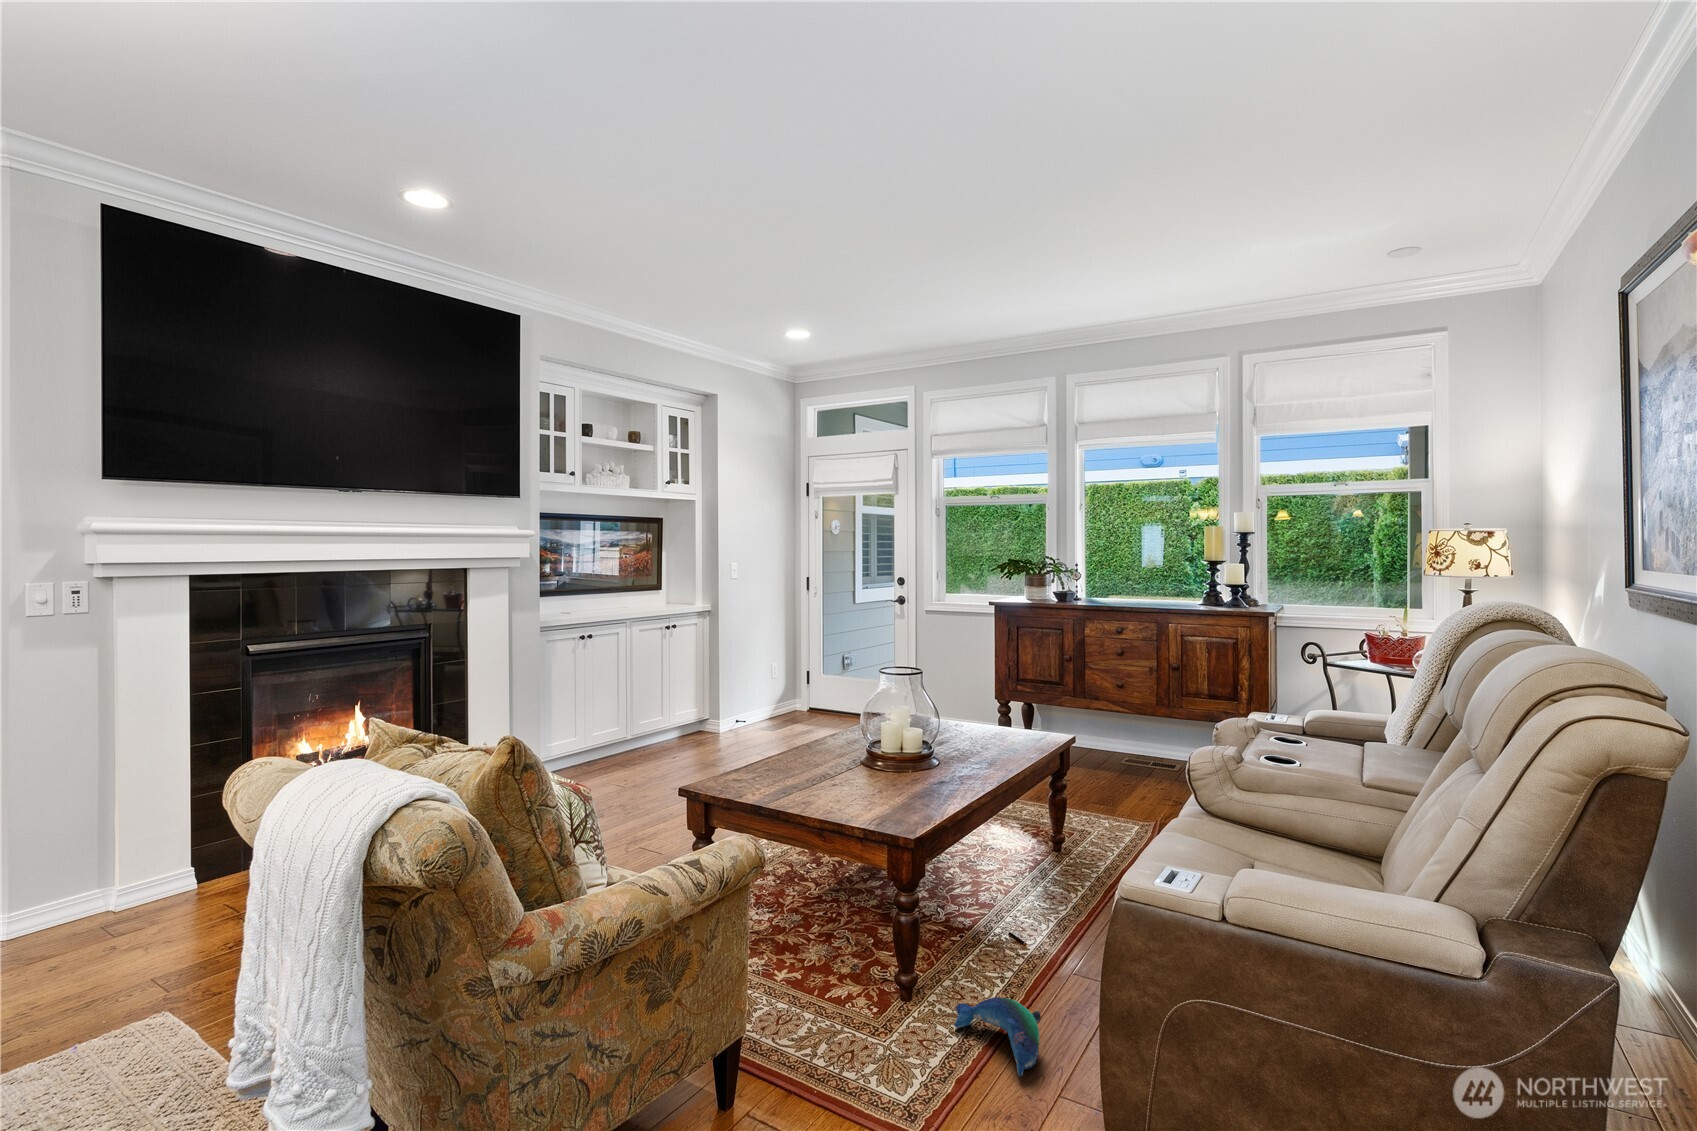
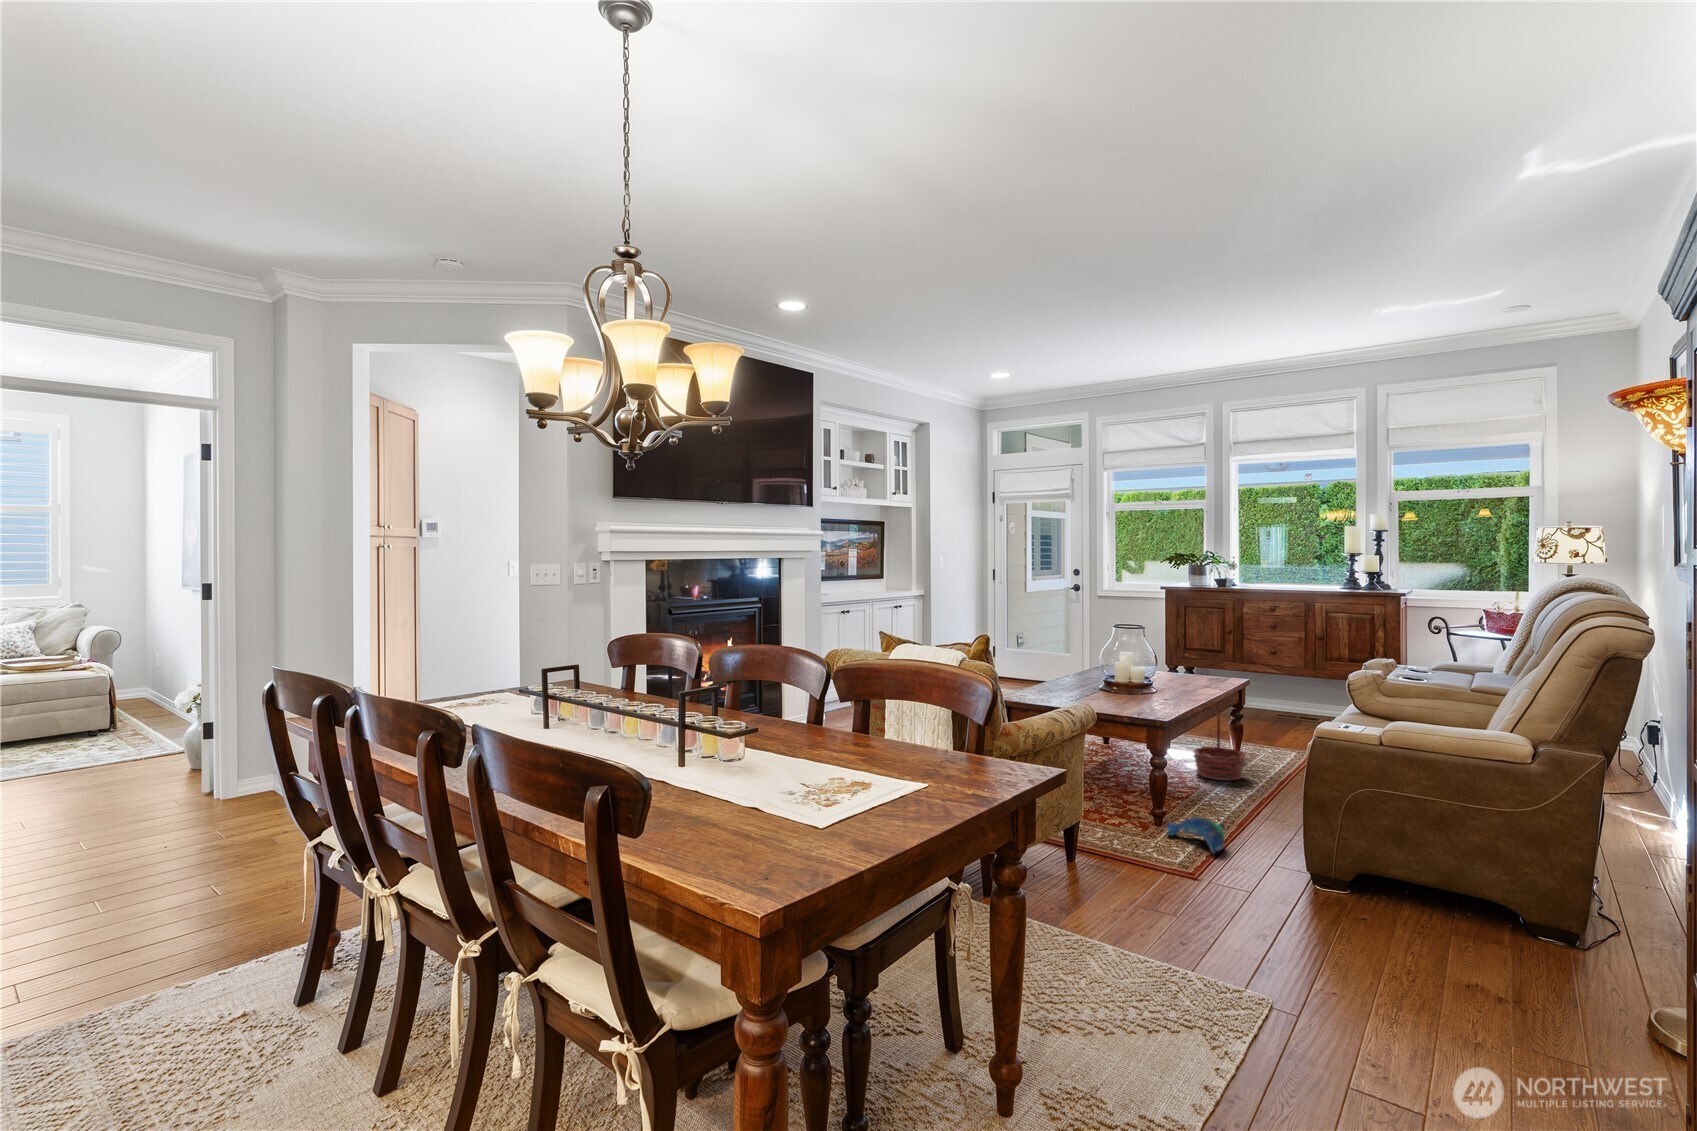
basket: none [1013,784,1084,885] -> present [1193,712,1246,780]

